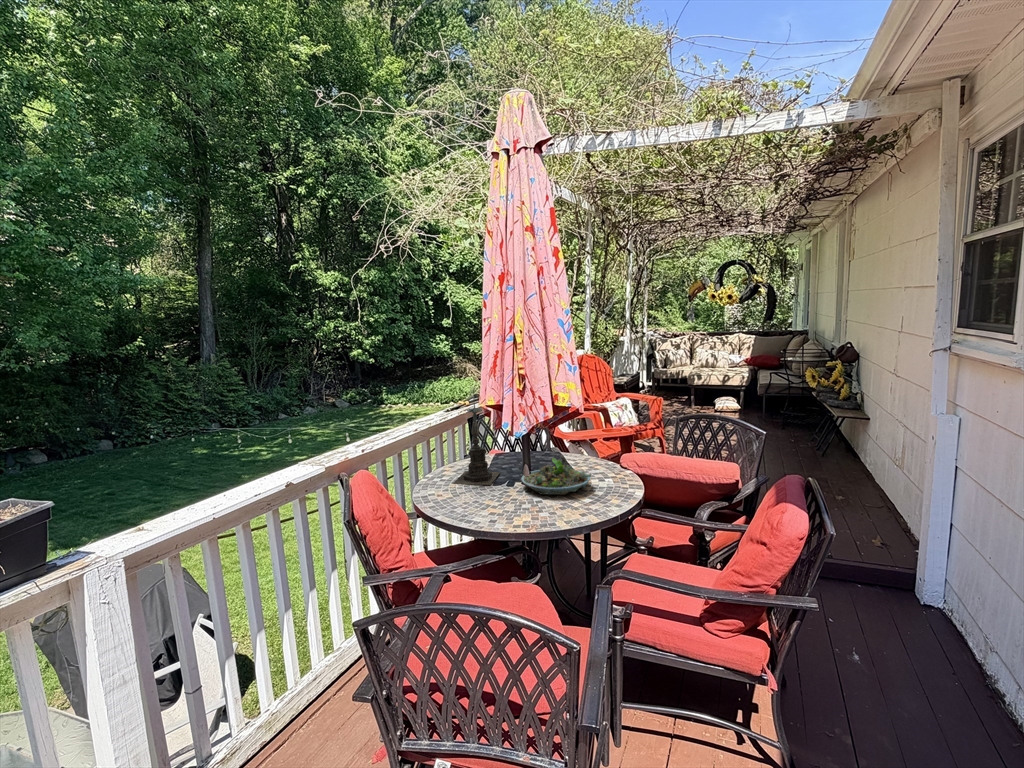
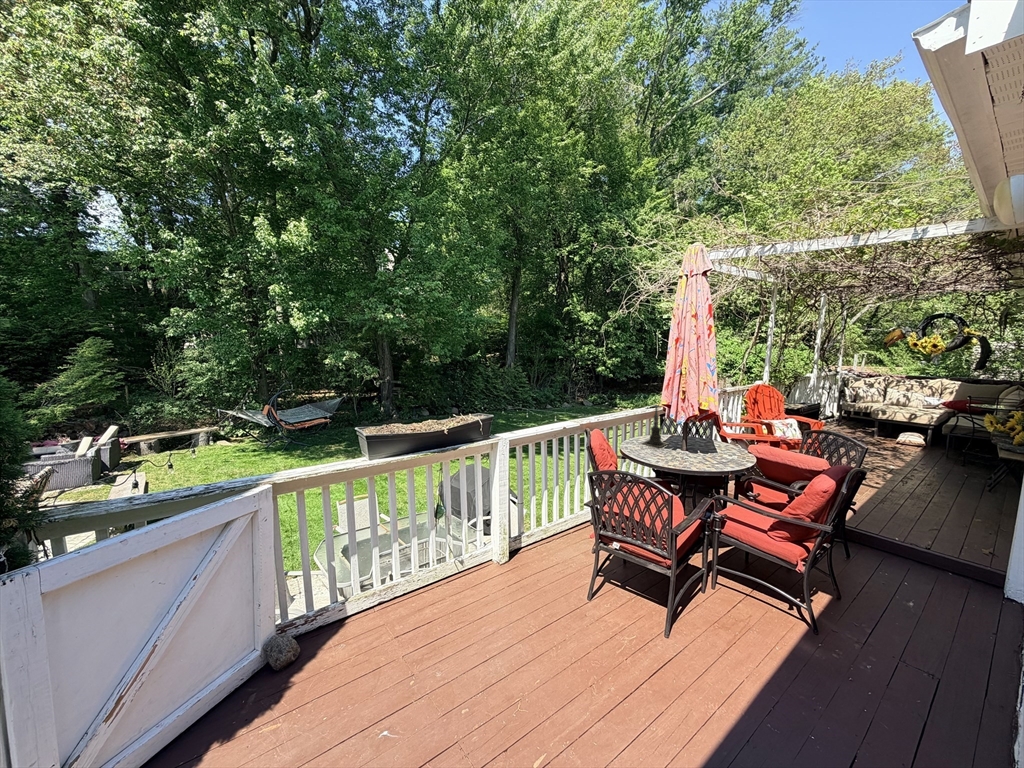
succulent planter: present [521,456,591,495] -> none [678,437,720,458]

